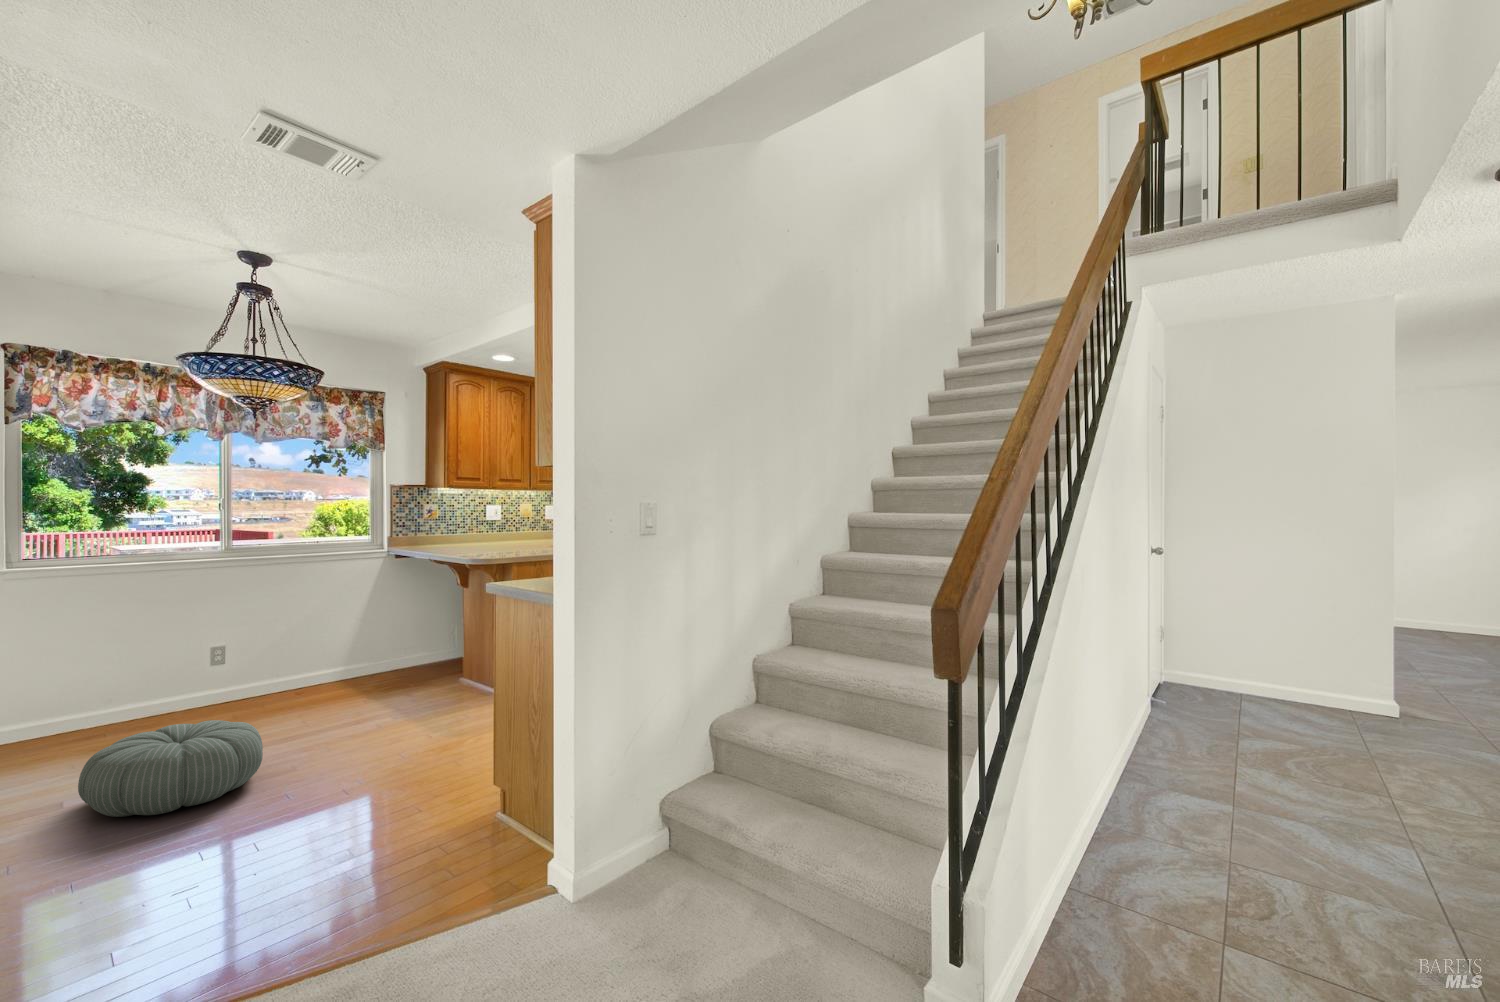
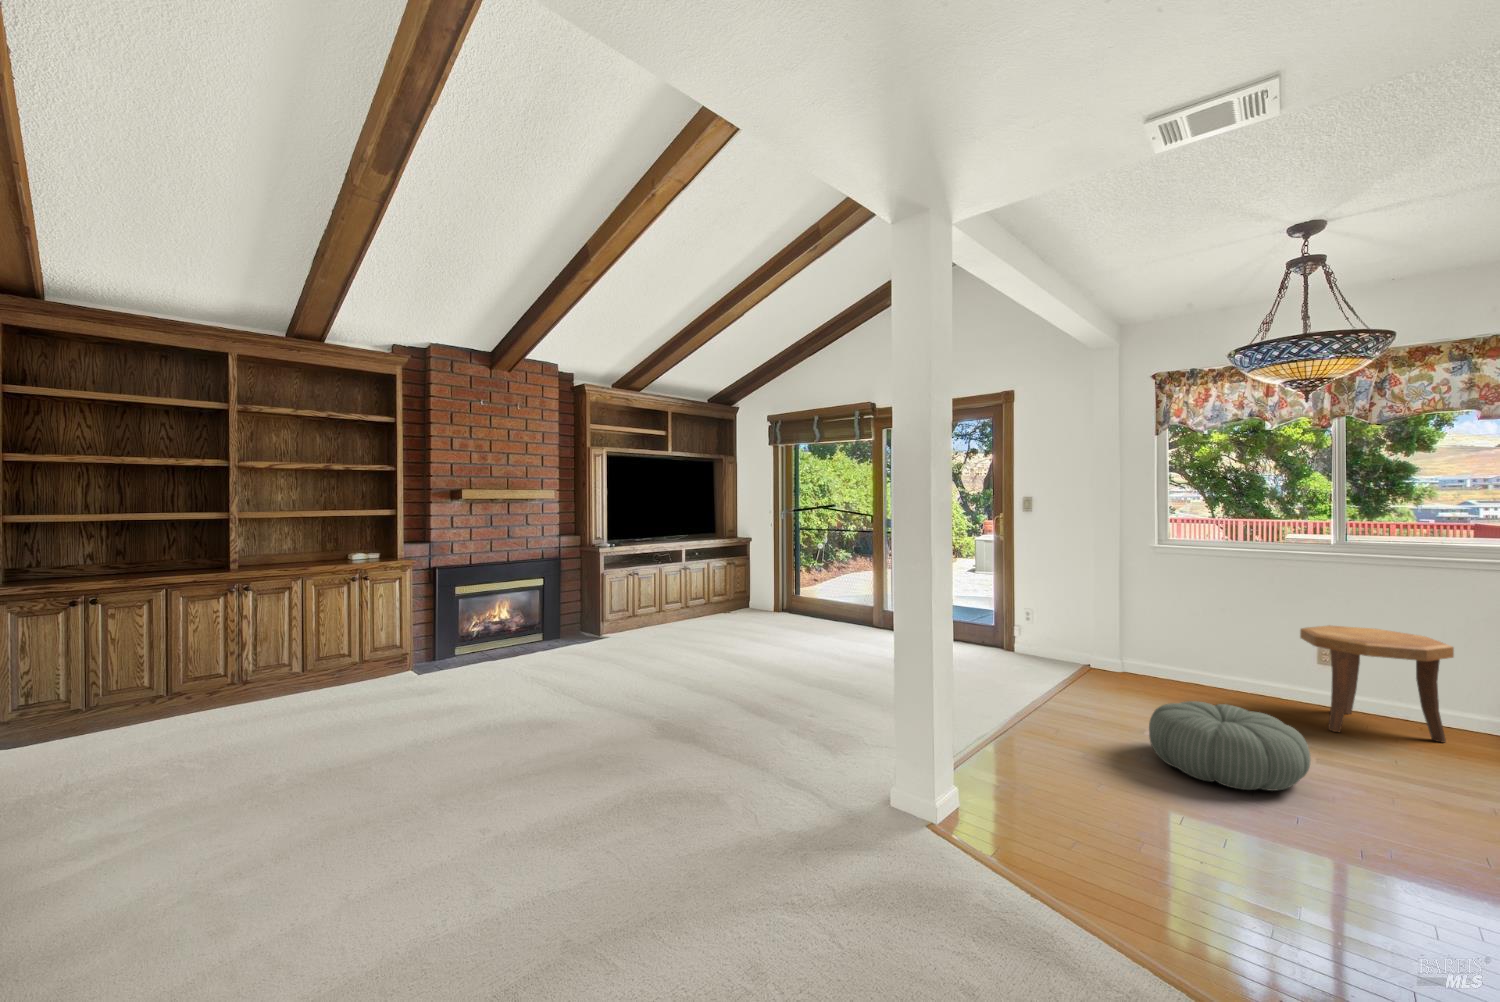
side table: none [201,619,321,721] -> present [1300,625,1454,742]

